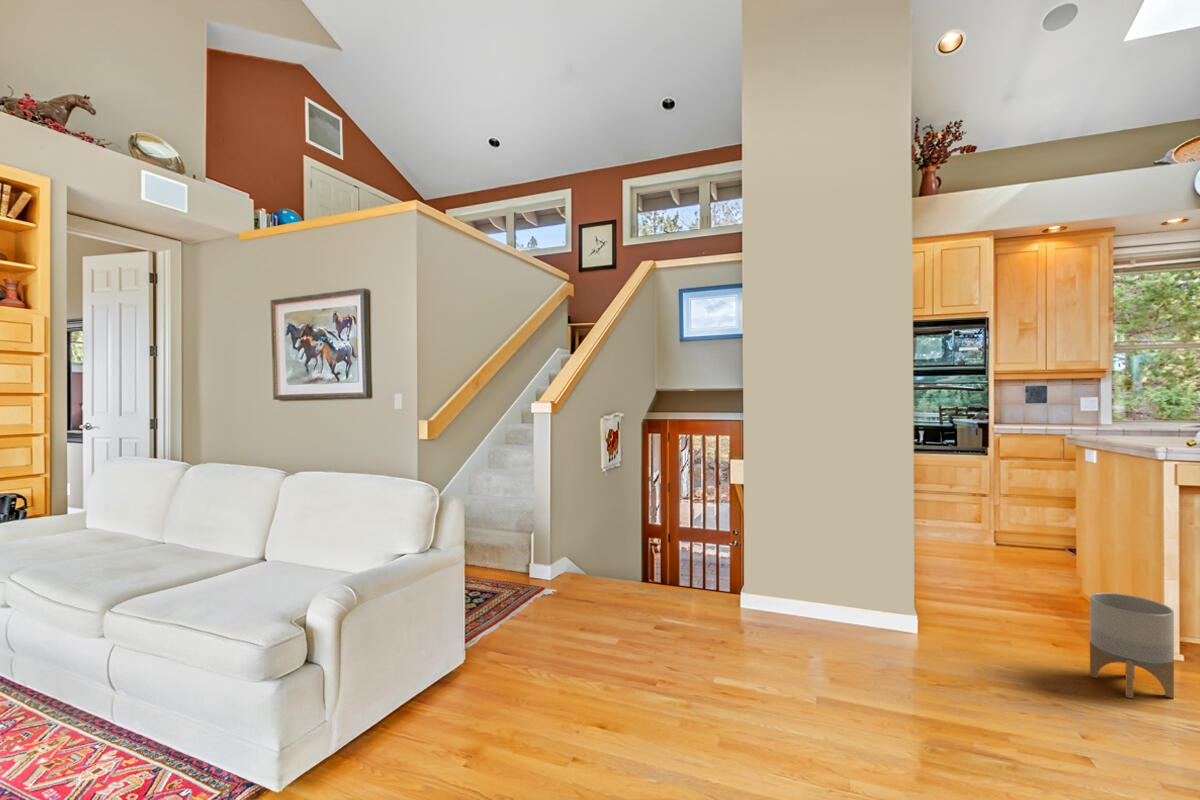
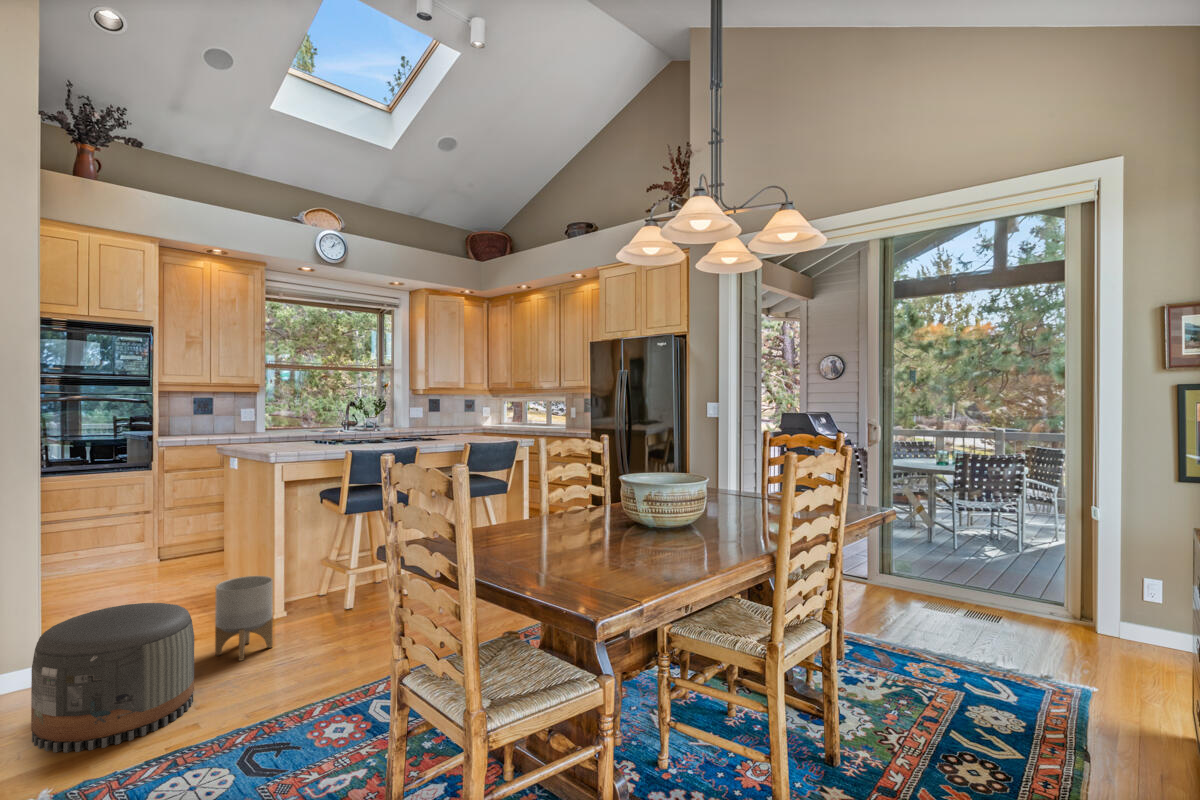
pouf: none [918,586,1077,740] -> present [31,603,194,753]

